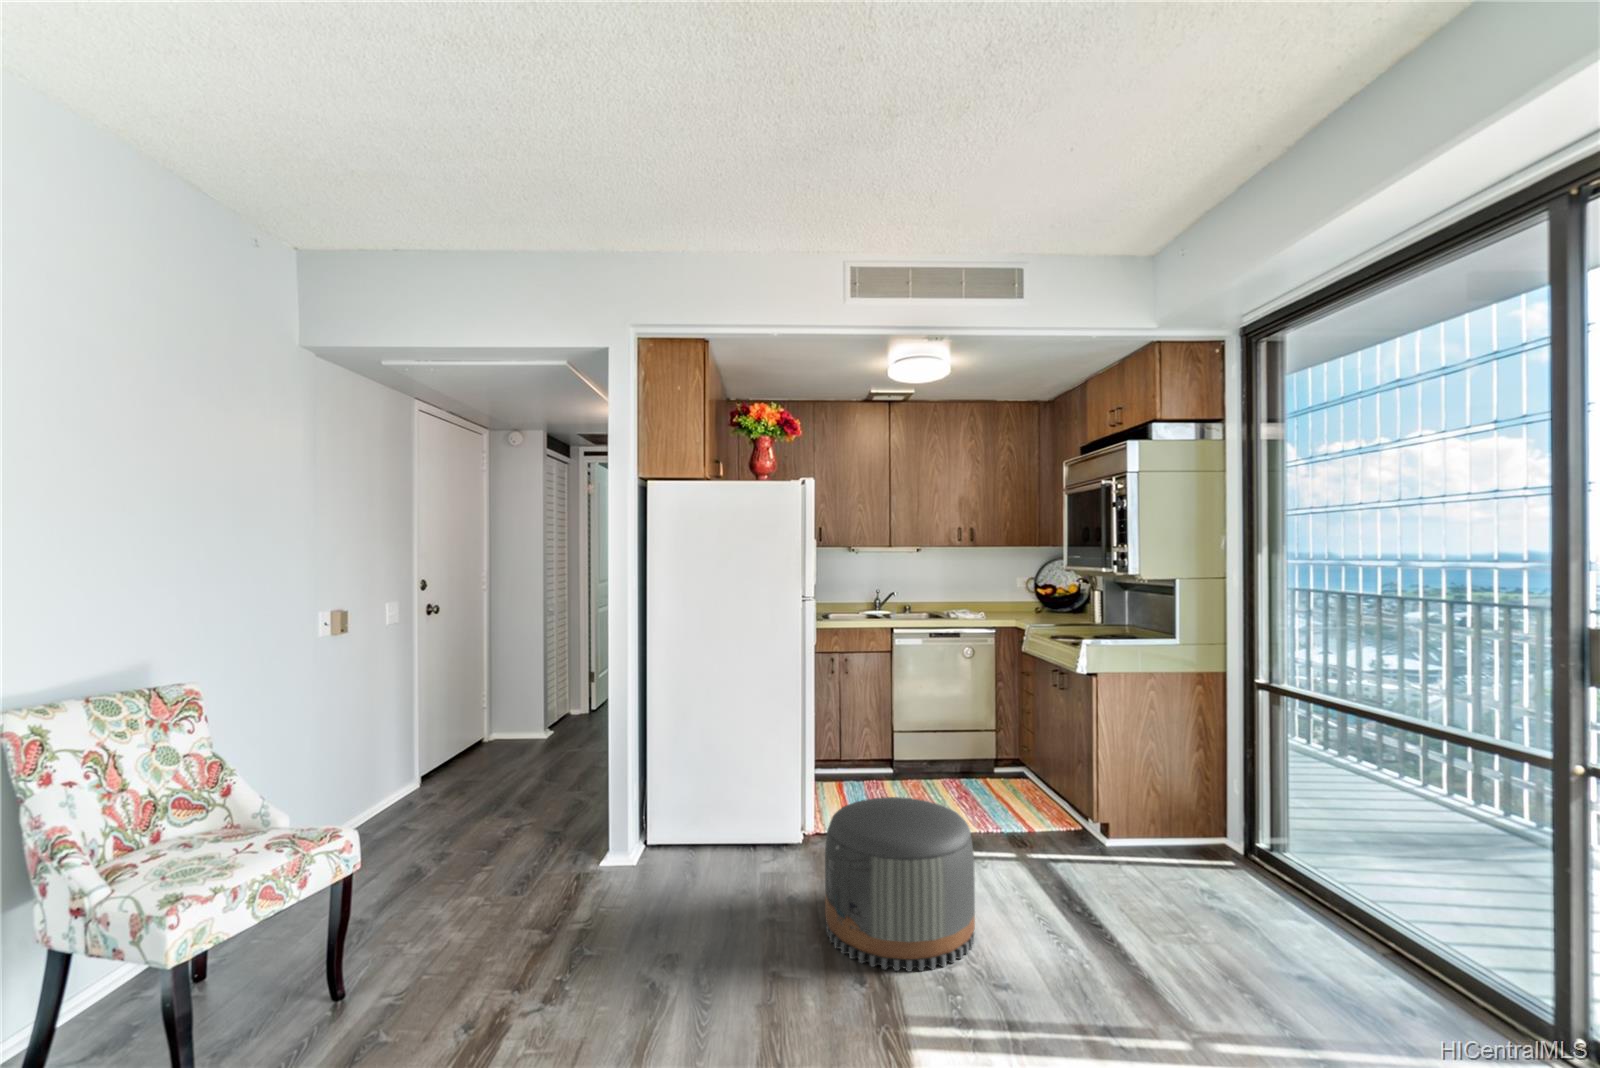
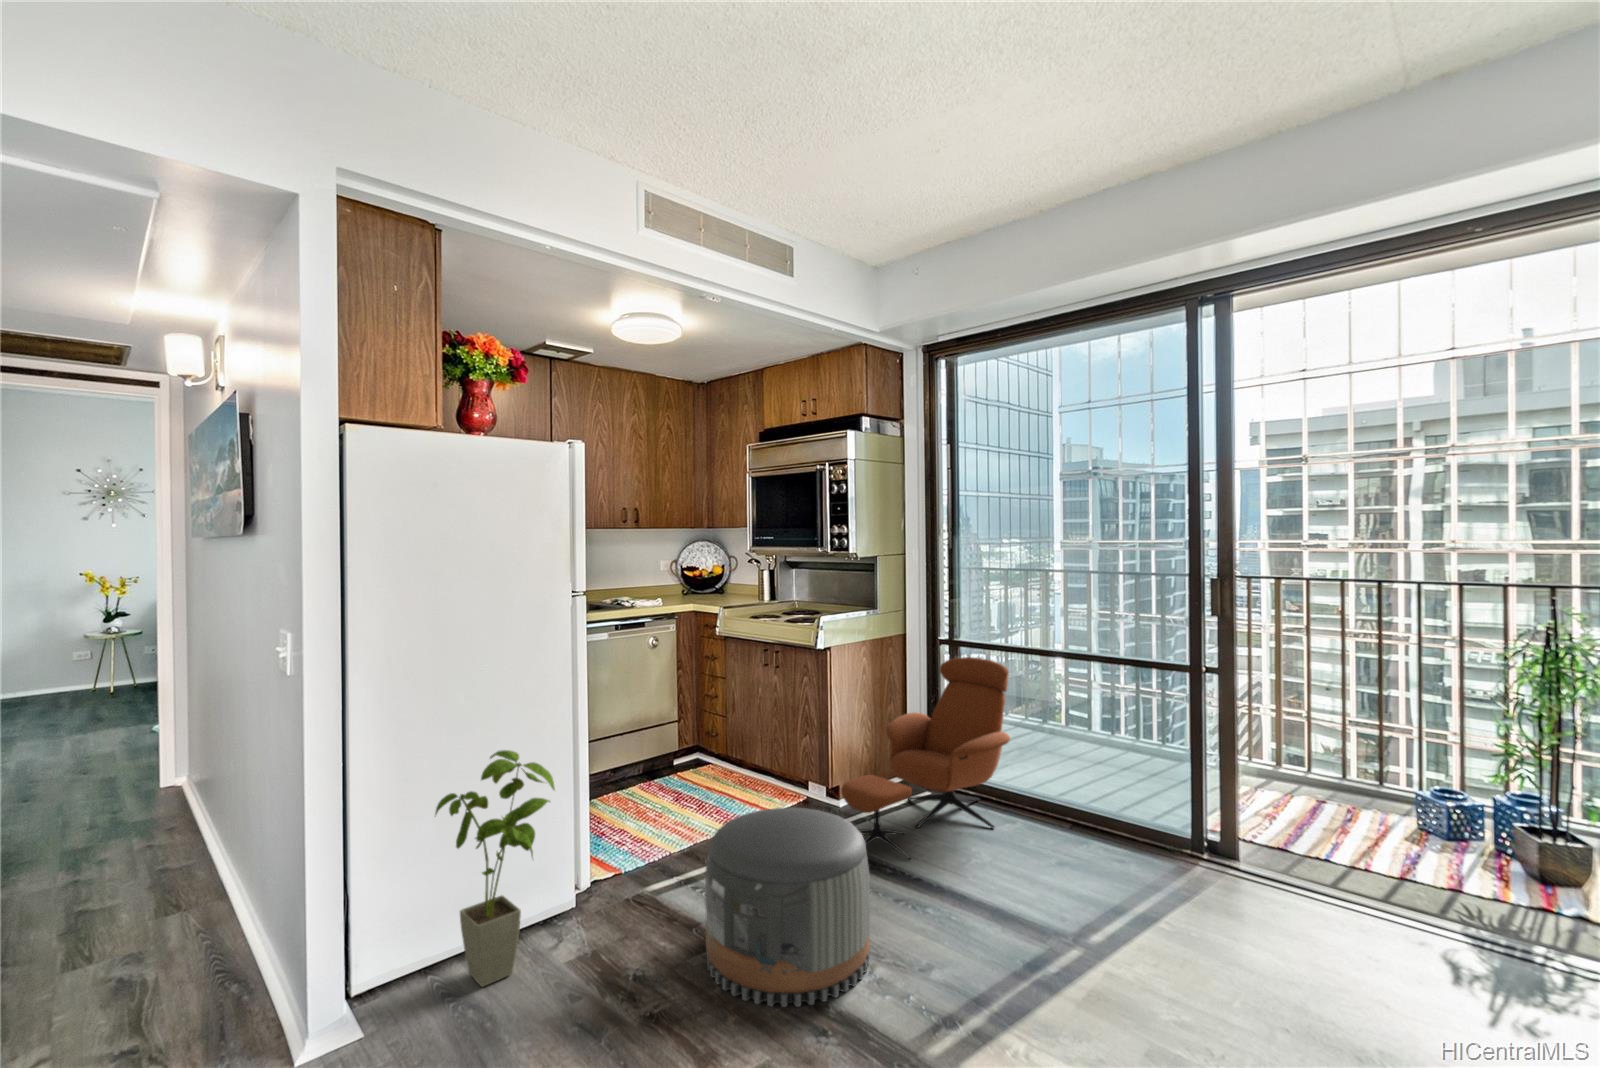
house plant: none [682,703,768,868] -> present [435,750,555,987]
lounge chair: none [1049,705,1314,916] -> present [841,657,1010,859]

